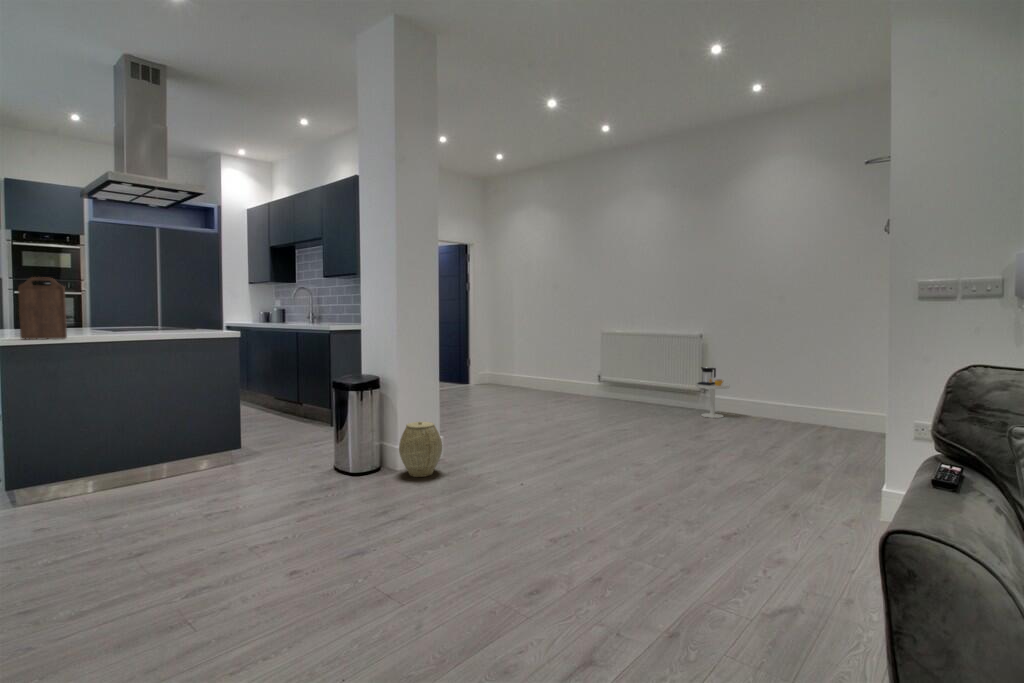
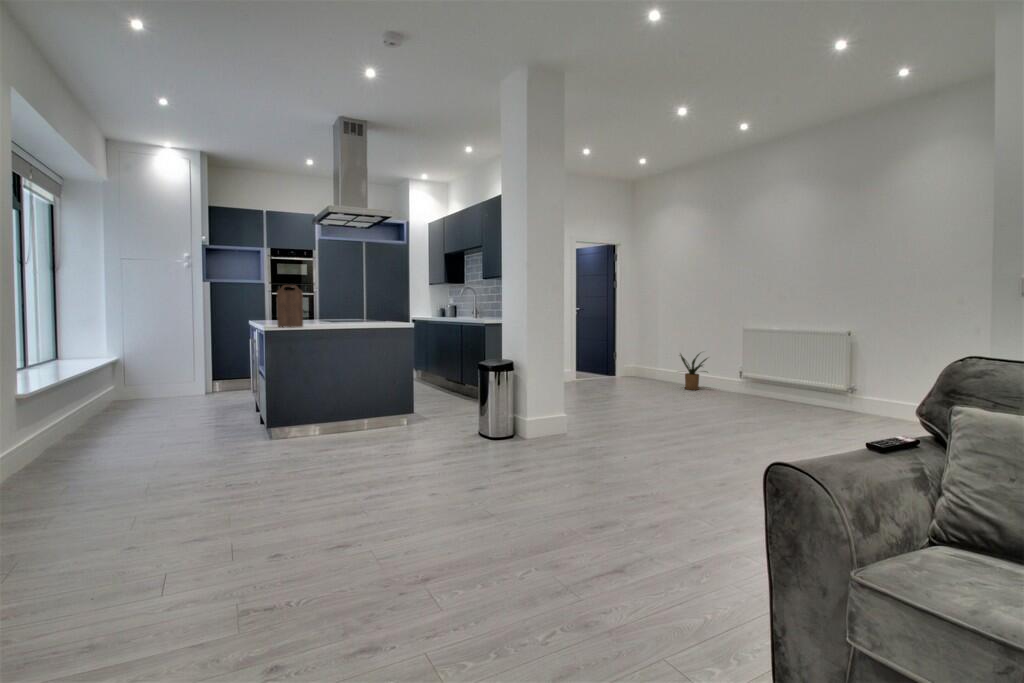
house plant: none [532,356,569,396] -> present [680,353,707,390]
side table: present [696,367,730,418] -> none [840,365,879,418]
woven basket: present [399,421,442,477] -> none [526,399,562,444]

